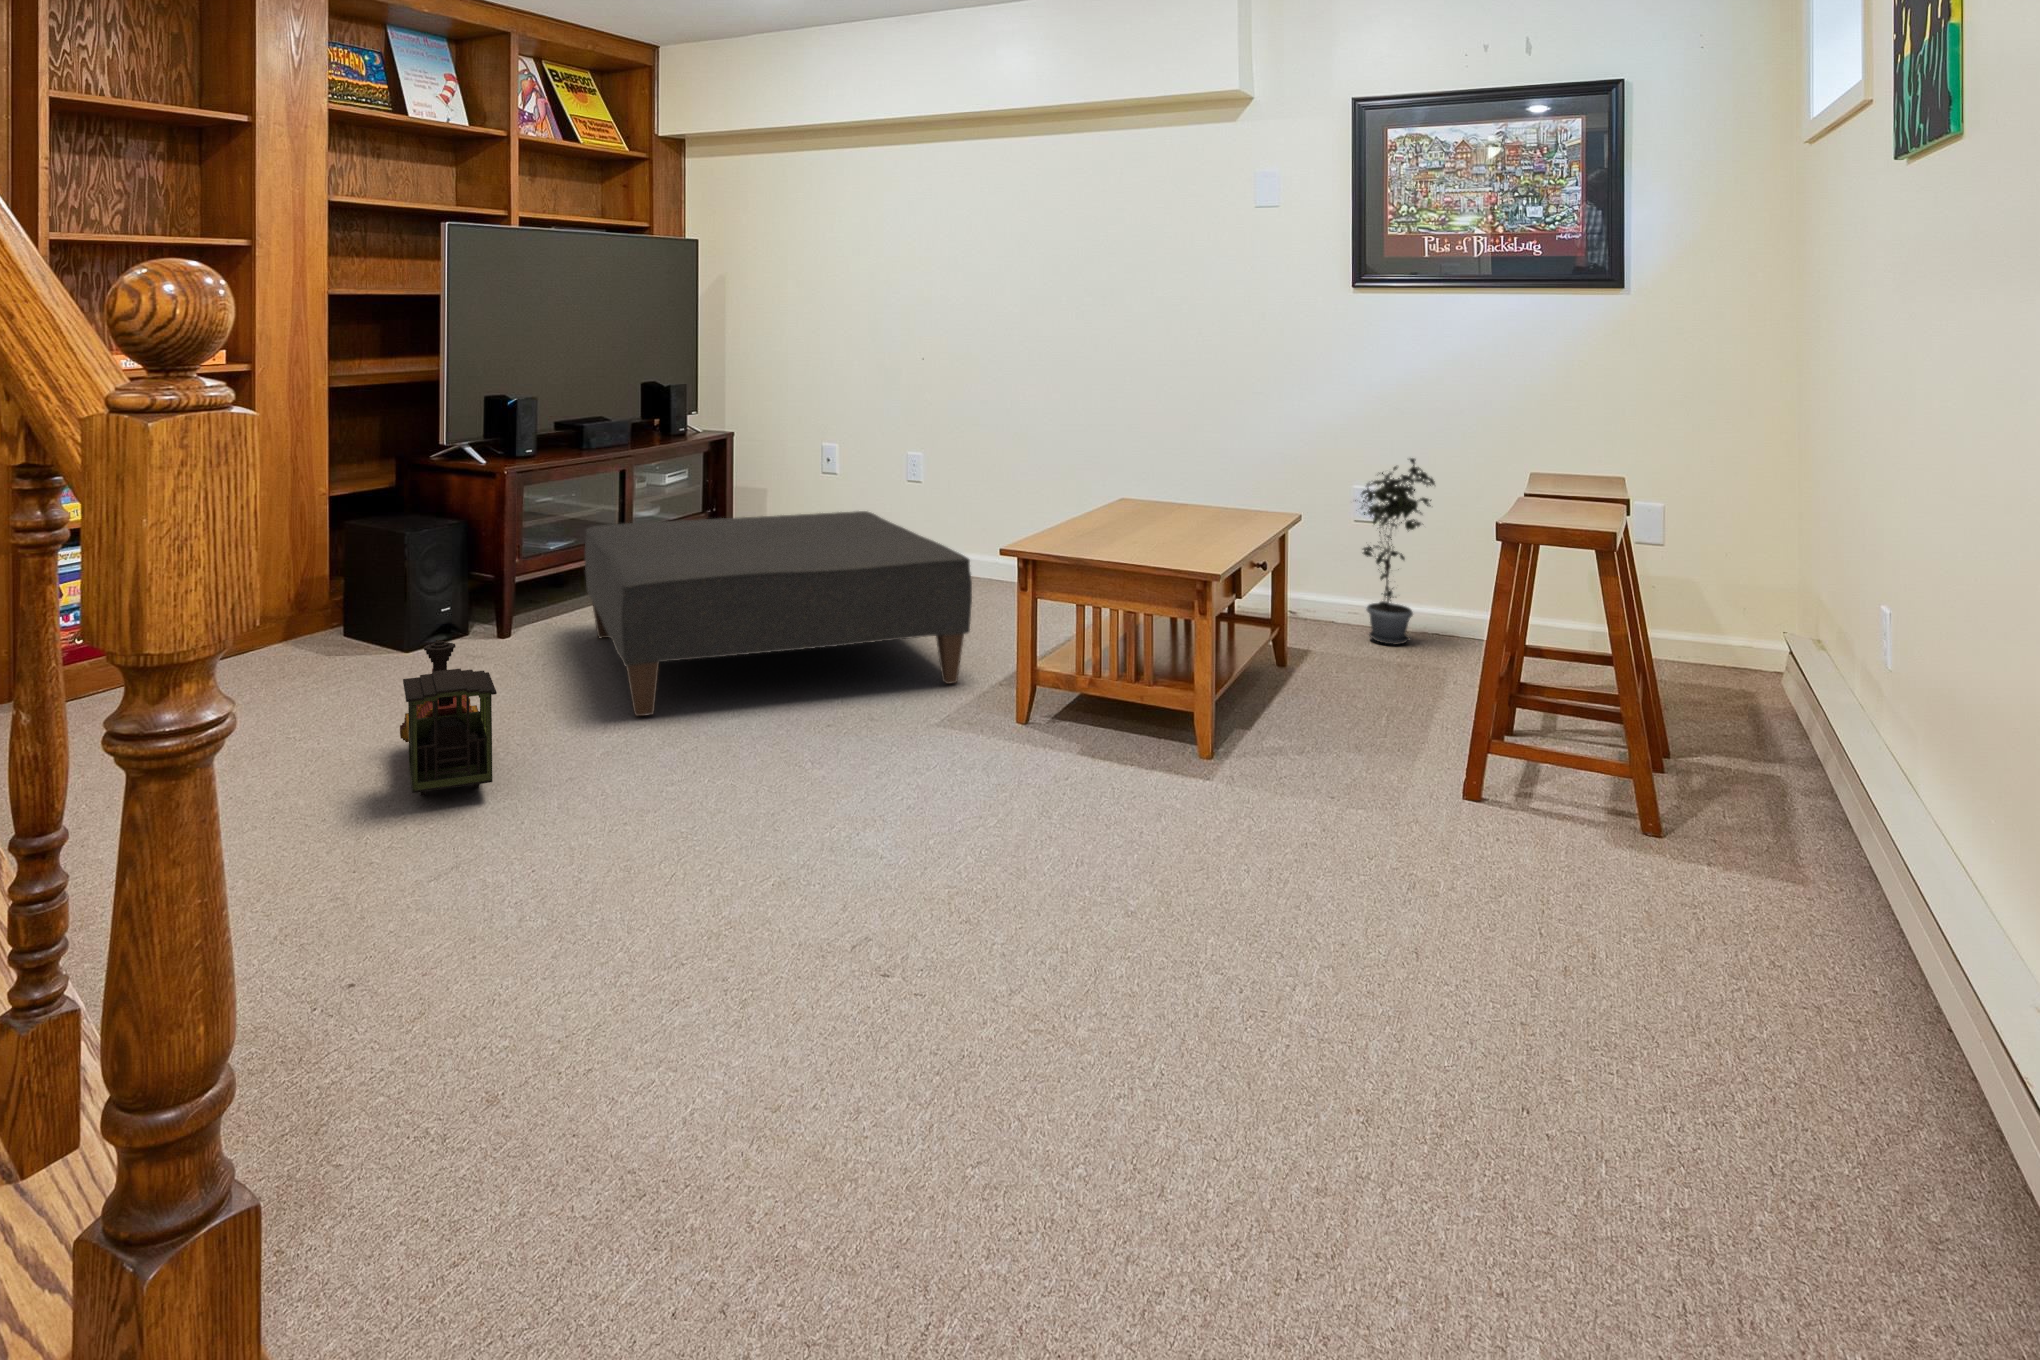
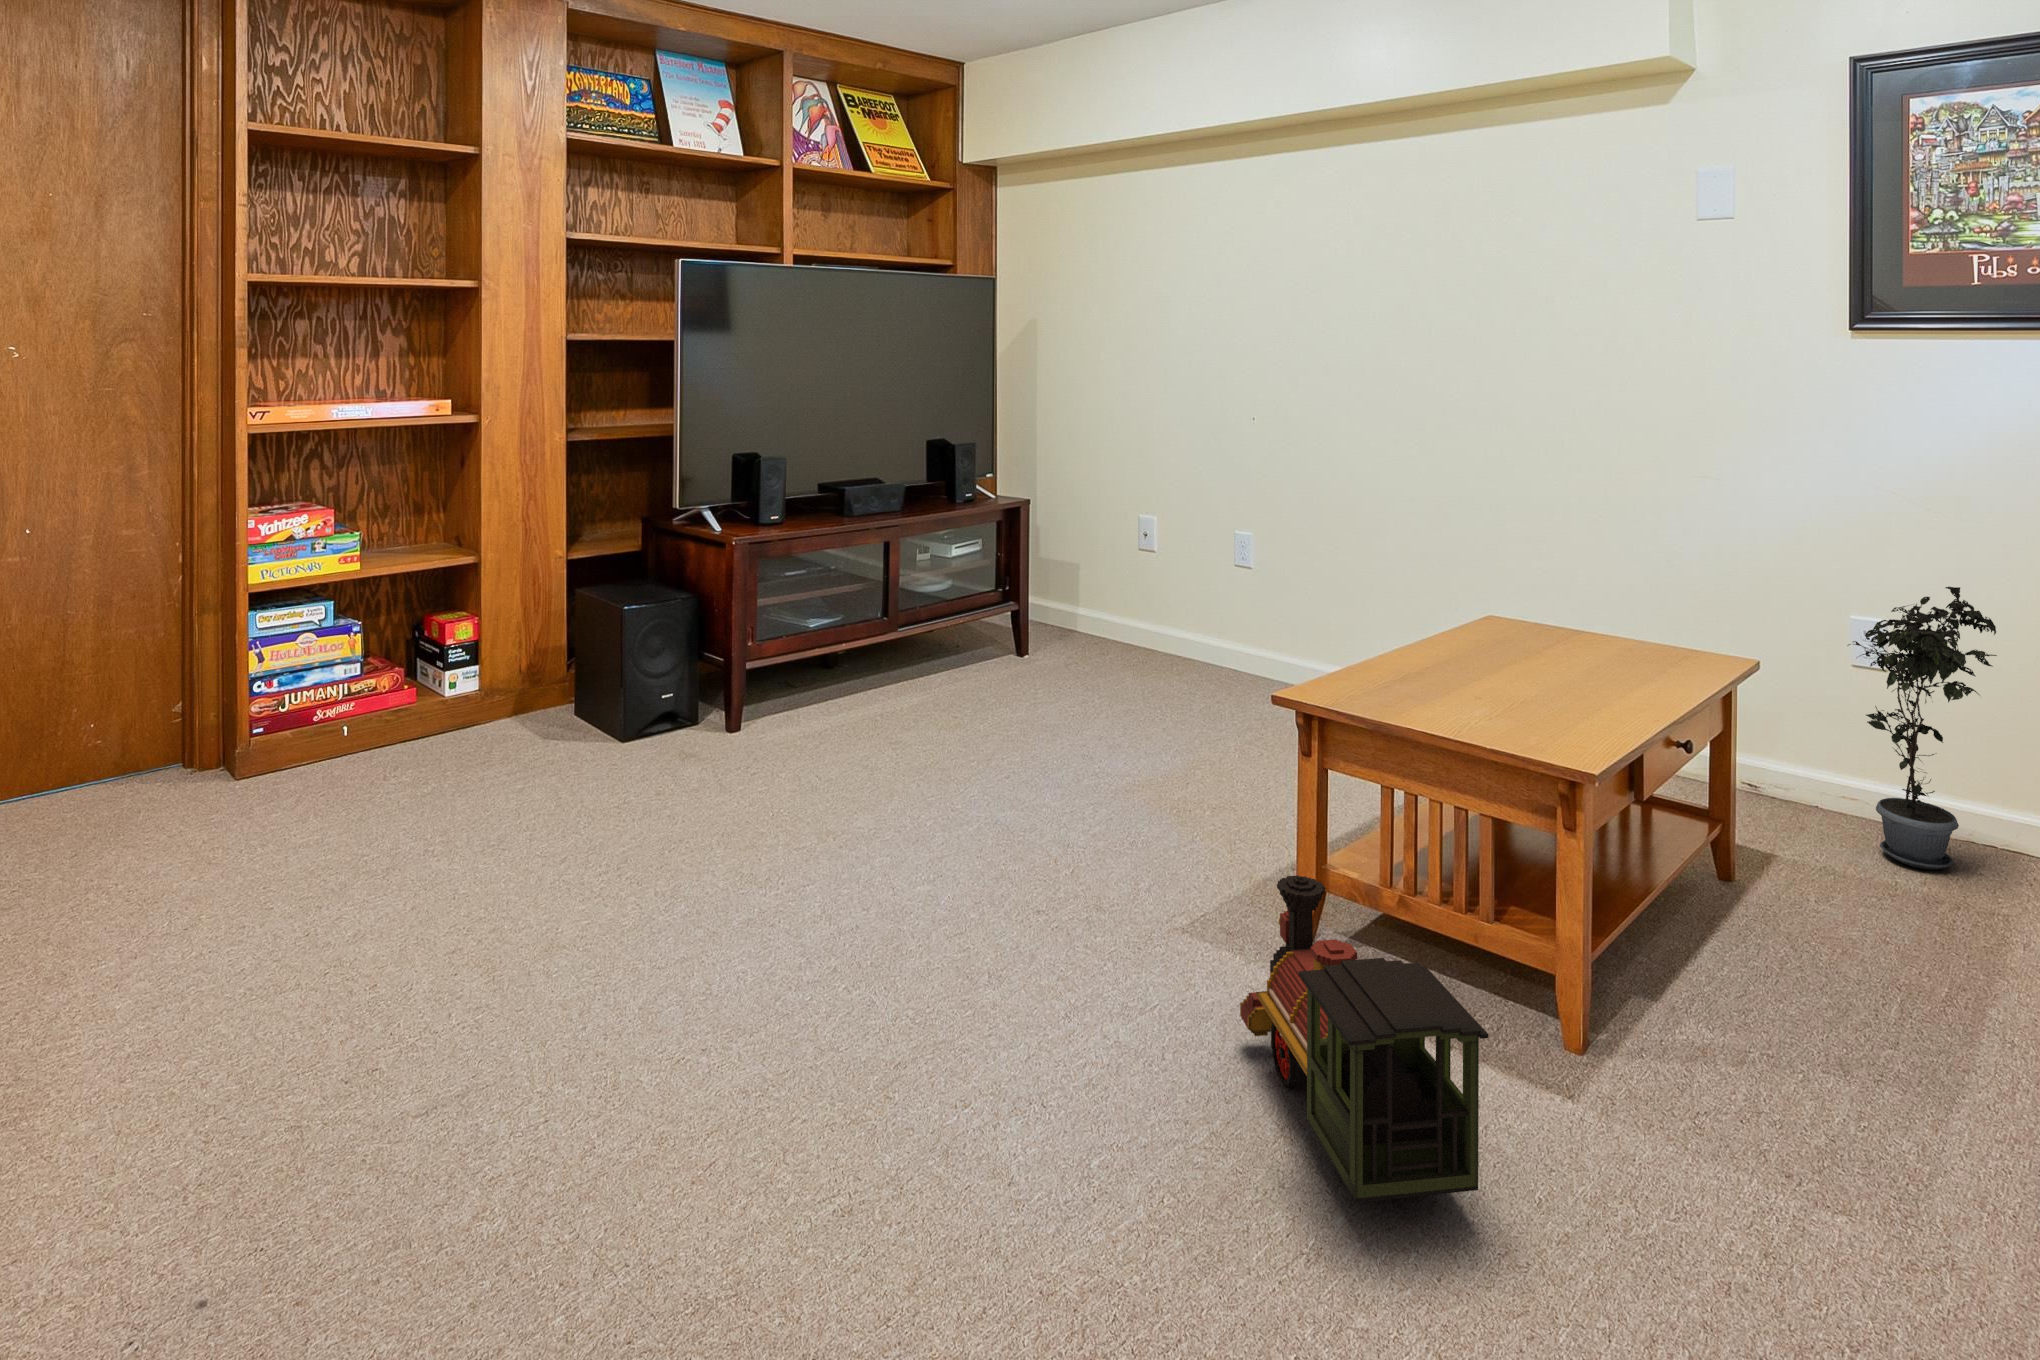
ottoman: present [585,511,972,716] -> none [770,608,1251,888]
toy train: present [400,641,497,796] -> present [1240,875,1488,1203]

